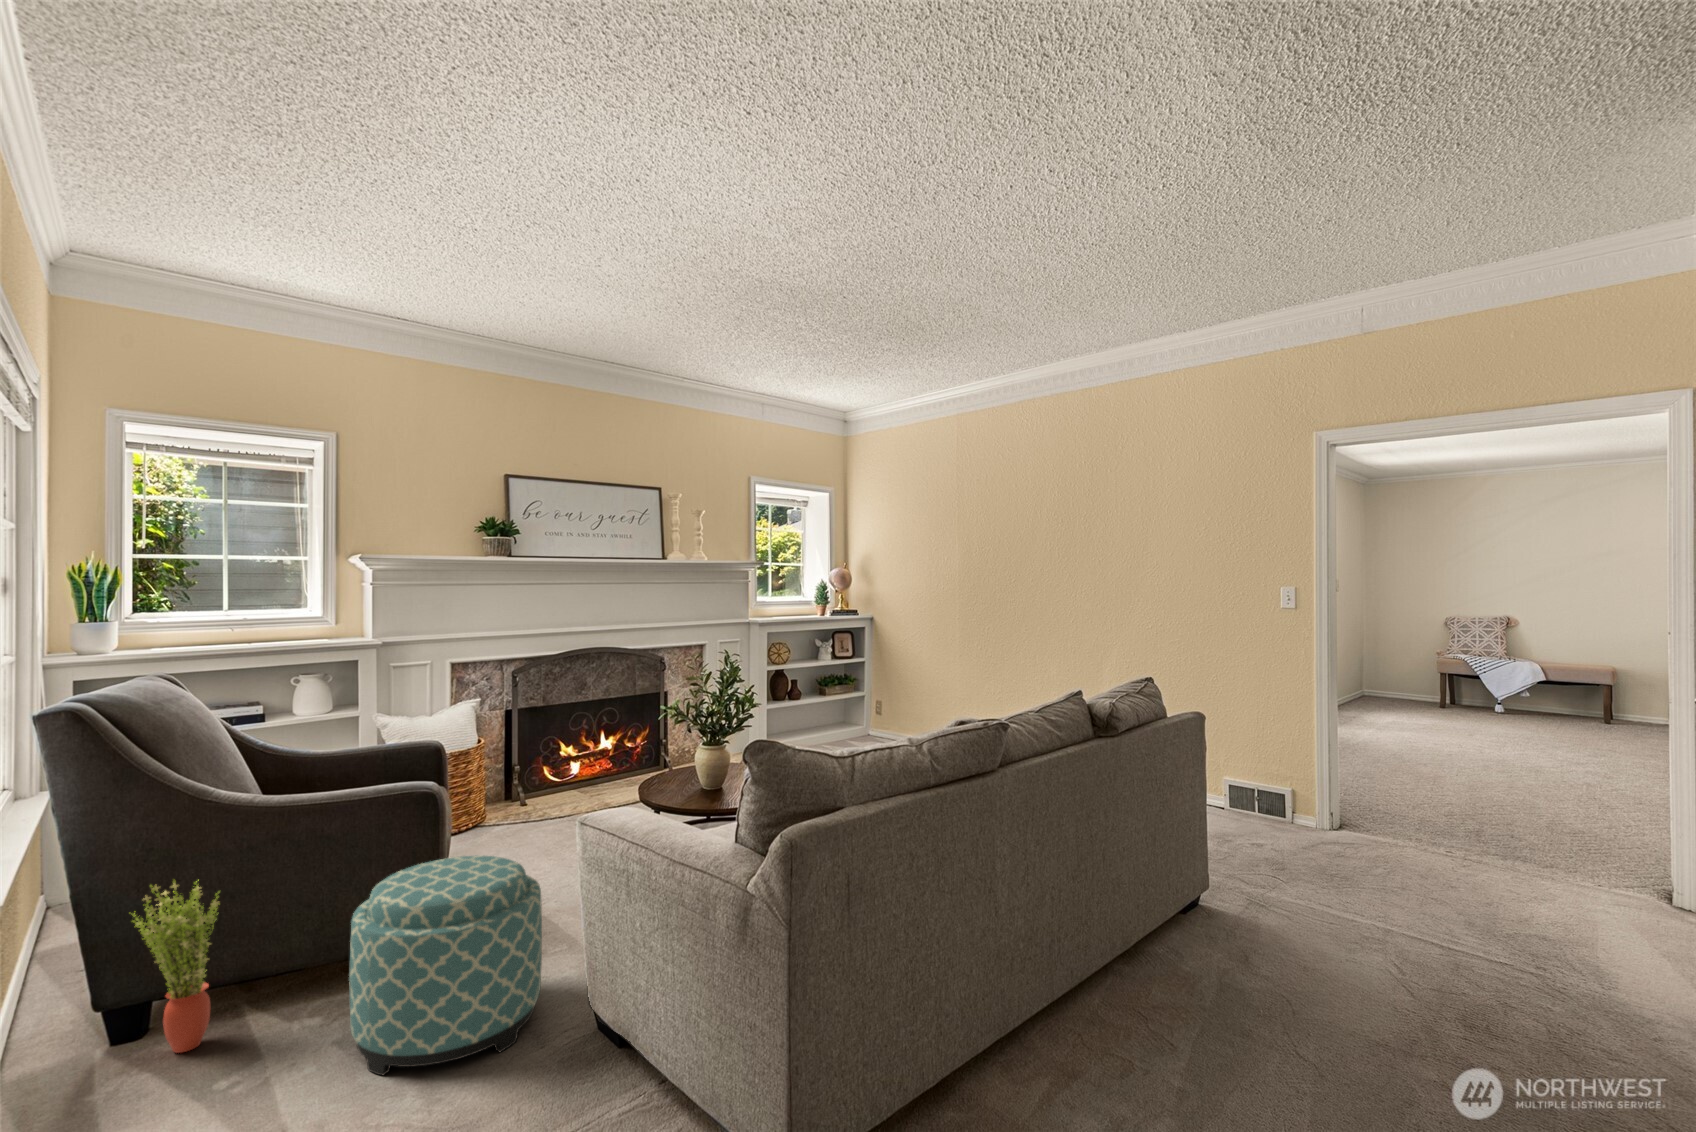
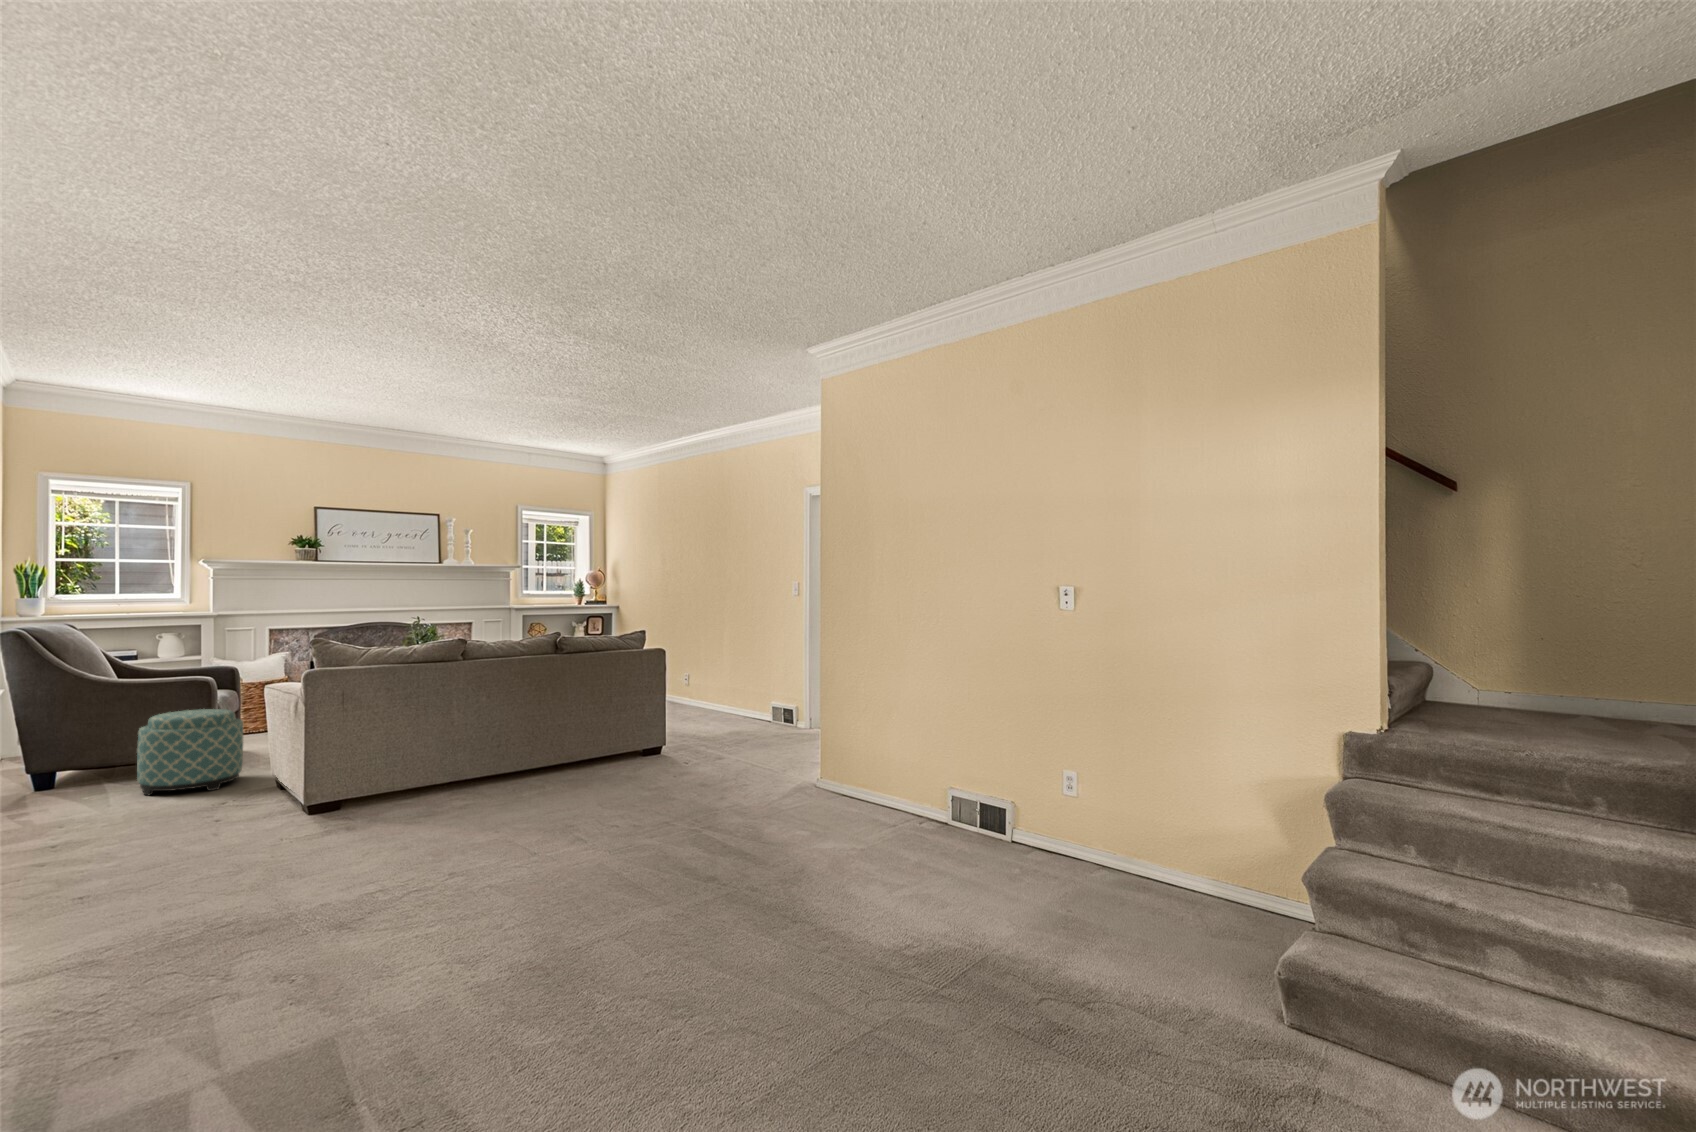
potted plant: present [132,880,218,1053] -> none [33,712,80,792]

